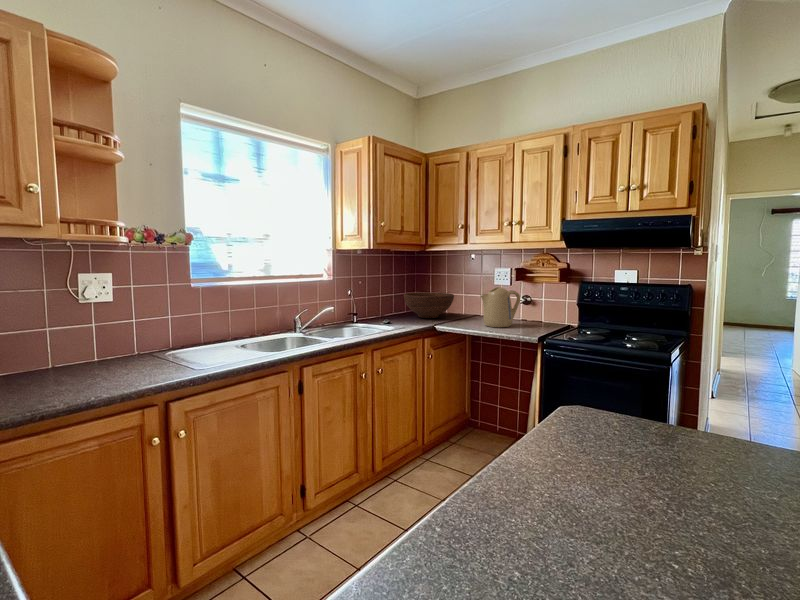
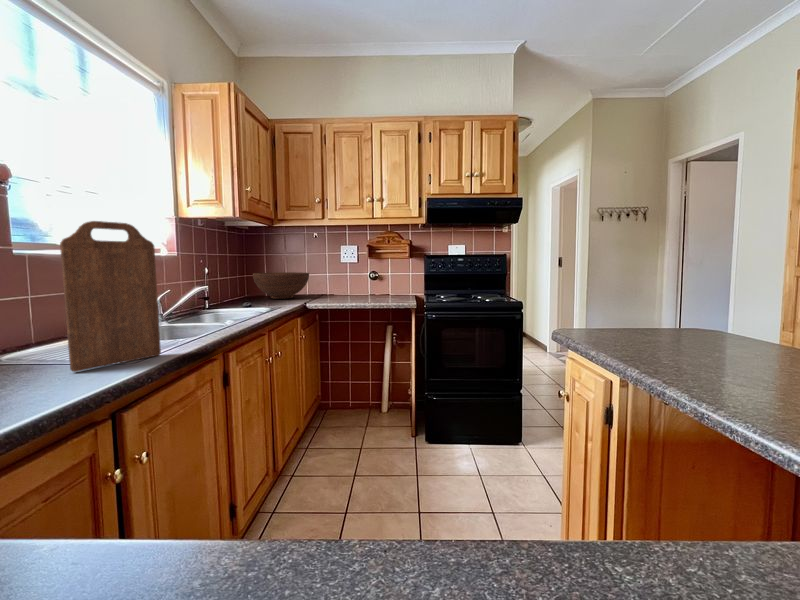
cutting board: none [170,276,232,369] -> present [60,221,161,372]
kettle: present [481,287,520,327] -> none [349,261,382,300]

